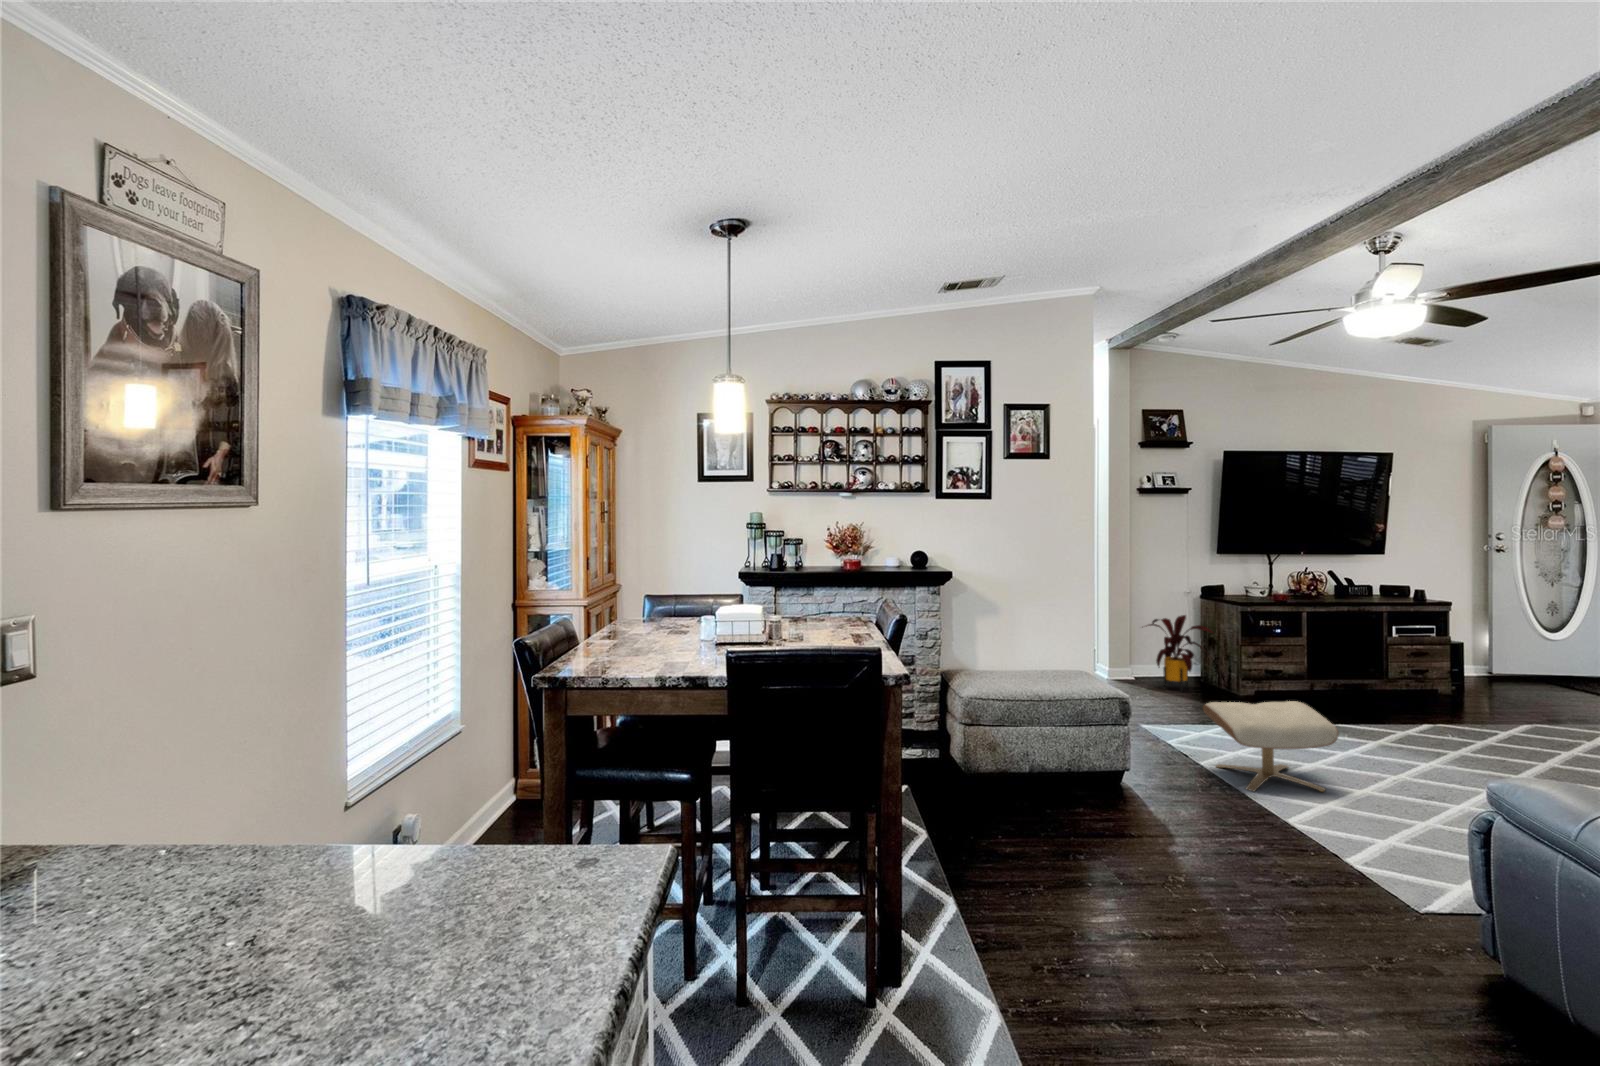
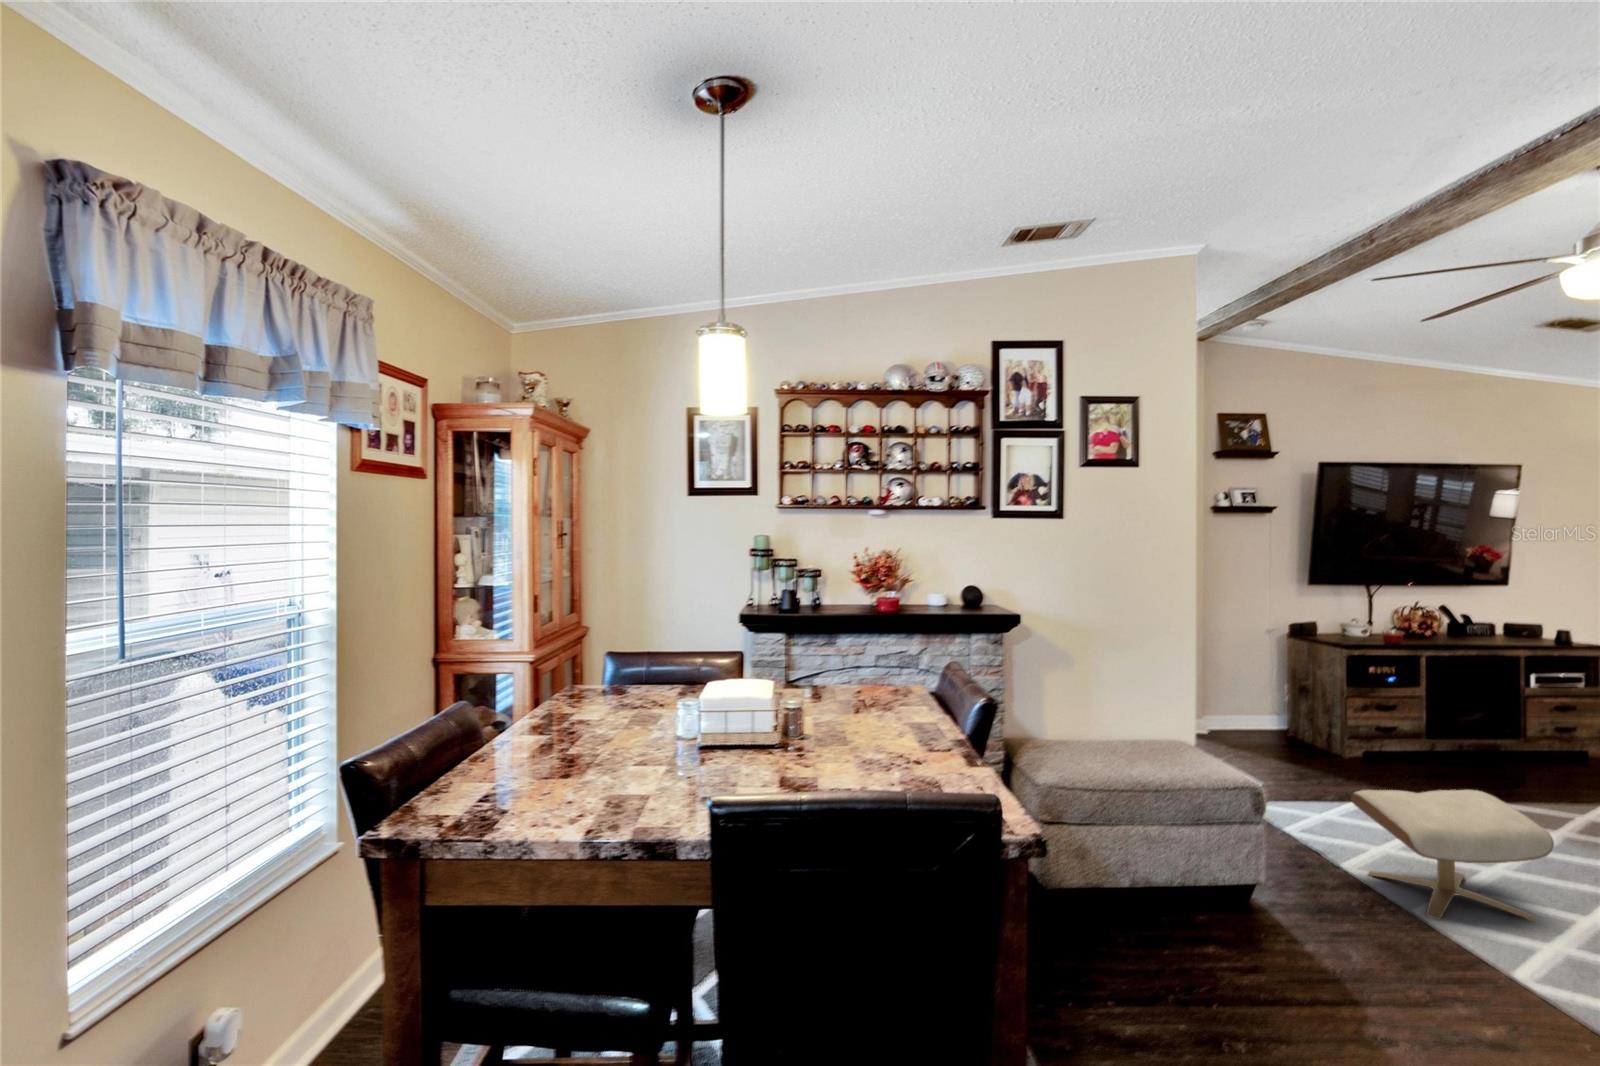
house plant: present [1148,615,1213,692] -> none [1218,657,1316,752]

